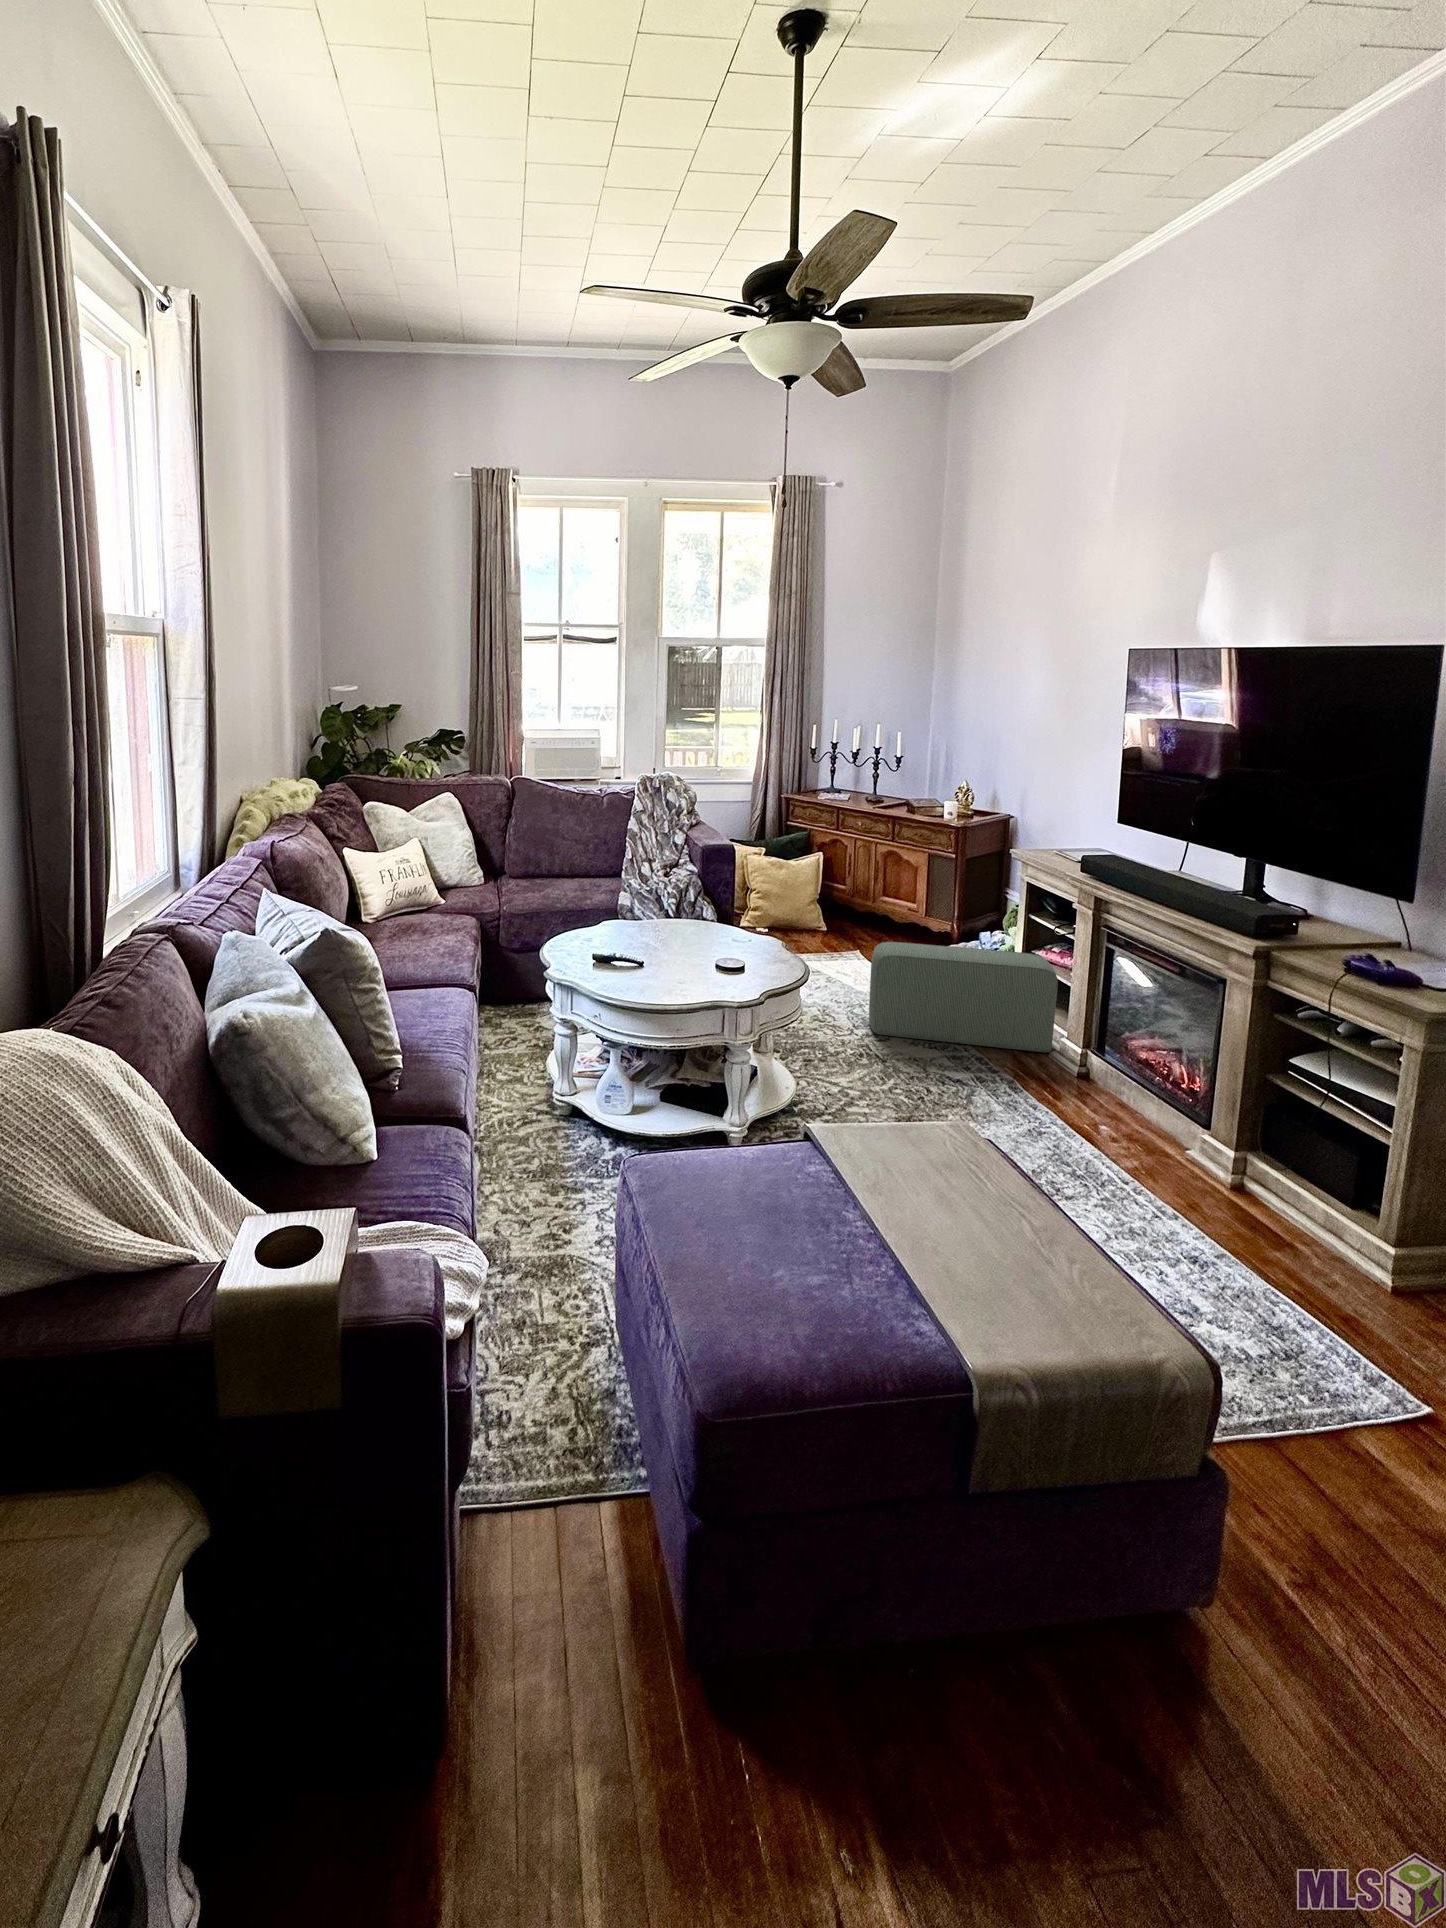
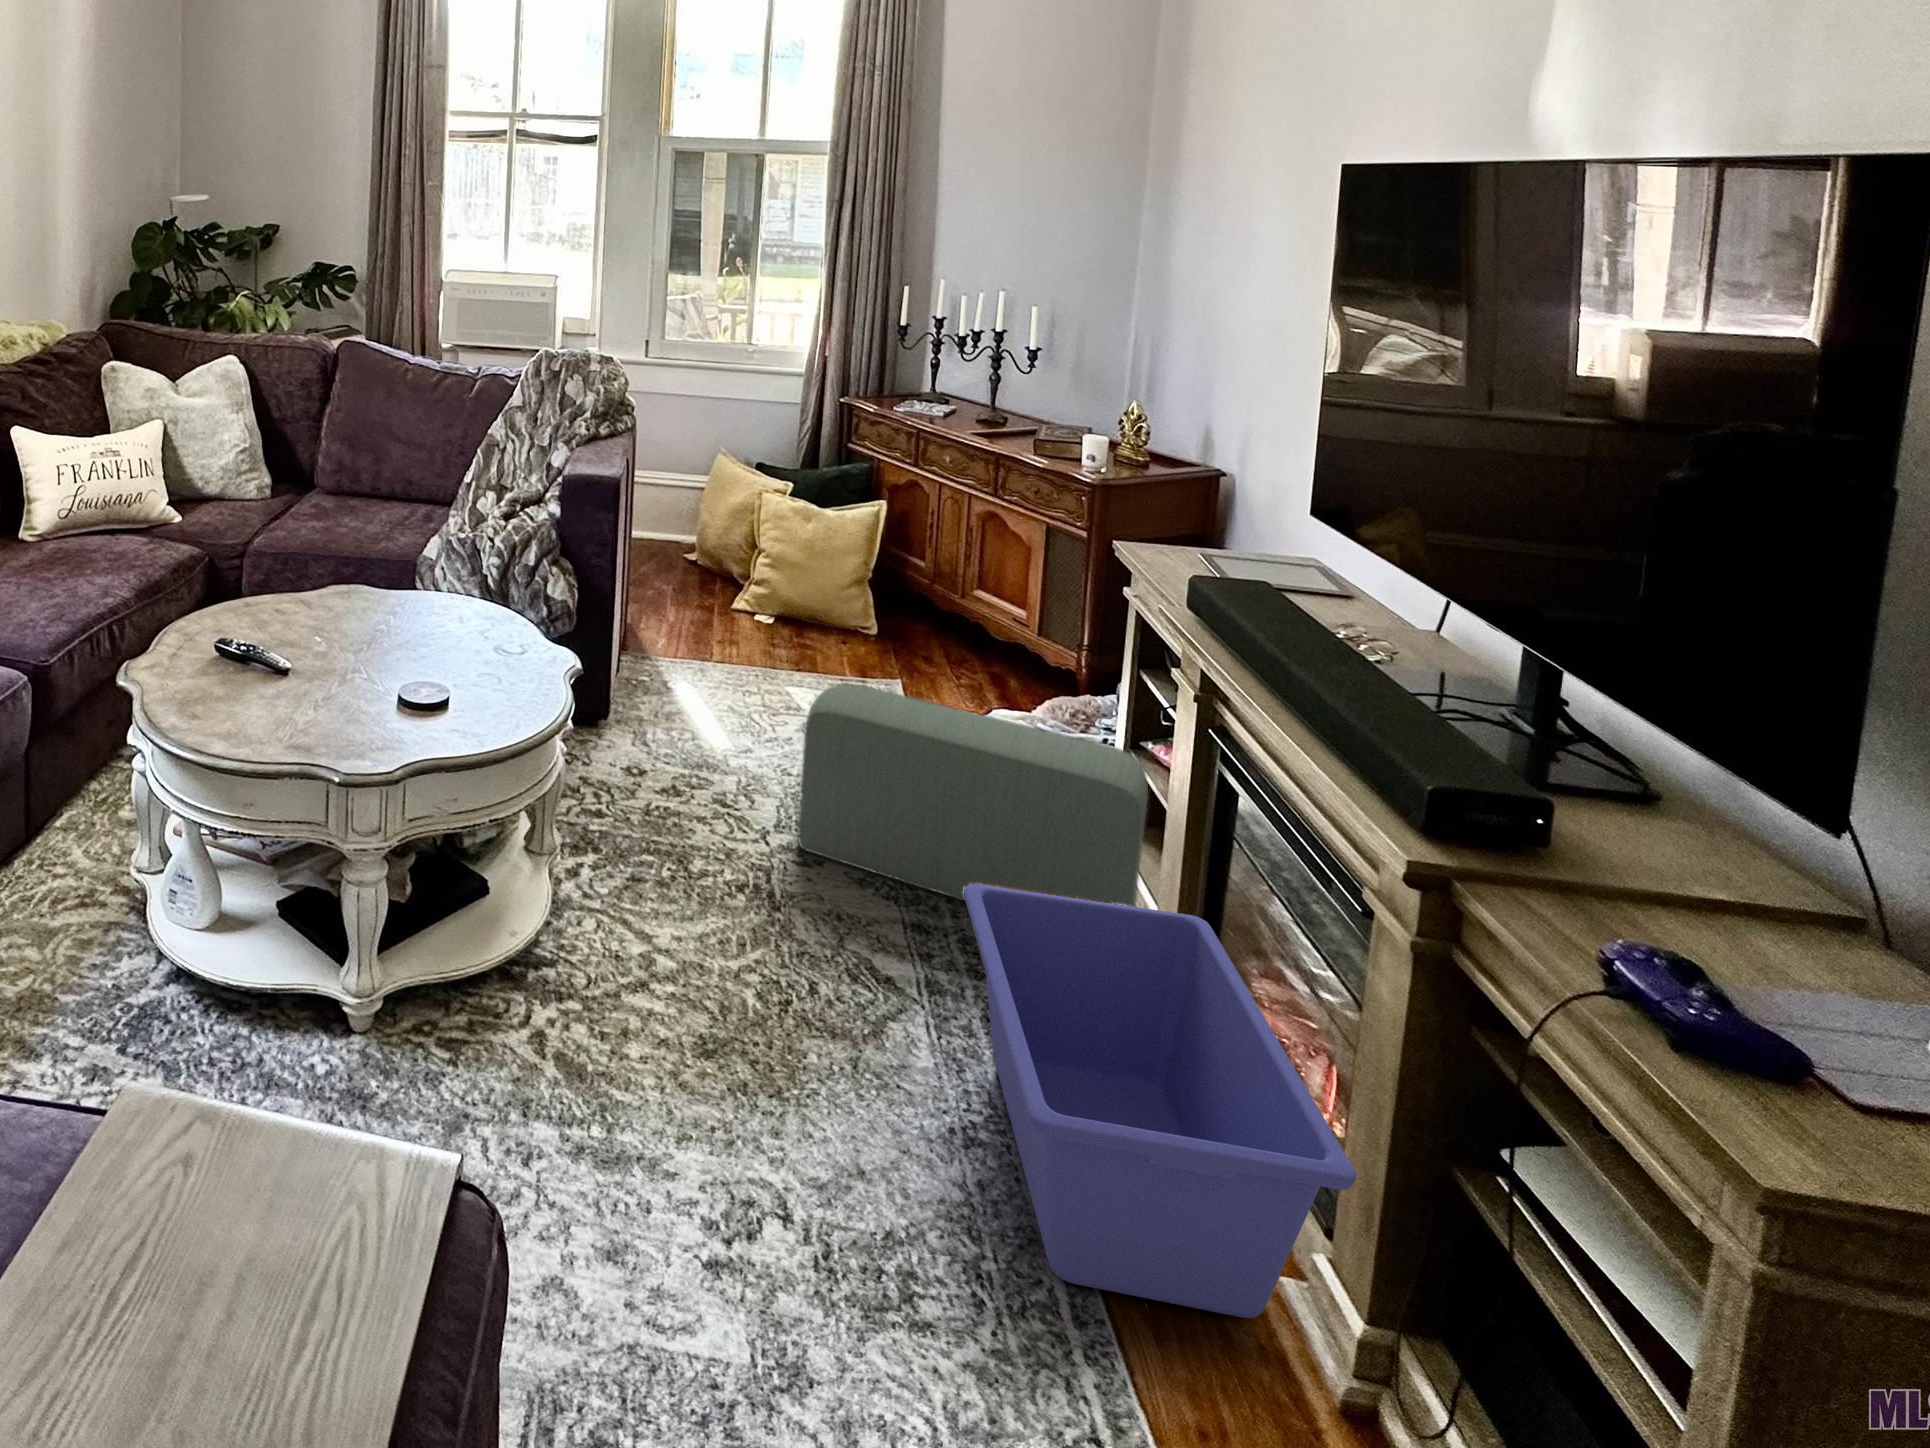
storage bin: none [1009,1018,1239,1177] -> present [964,884,1357,1318]

